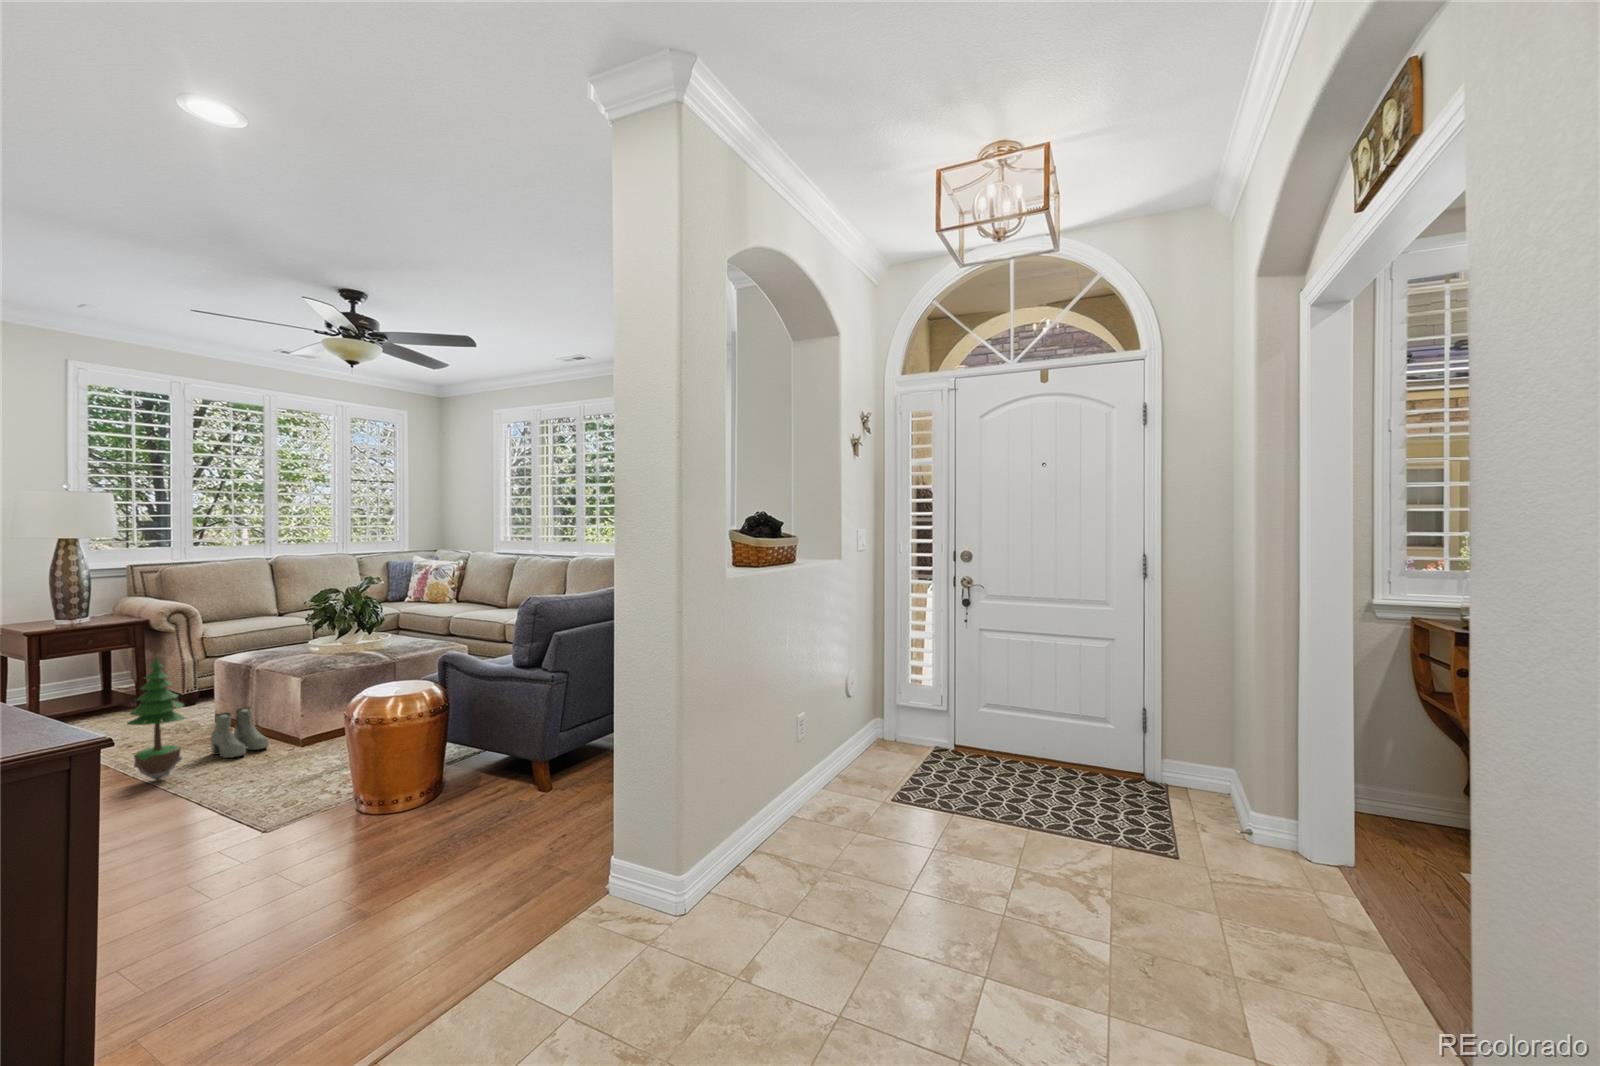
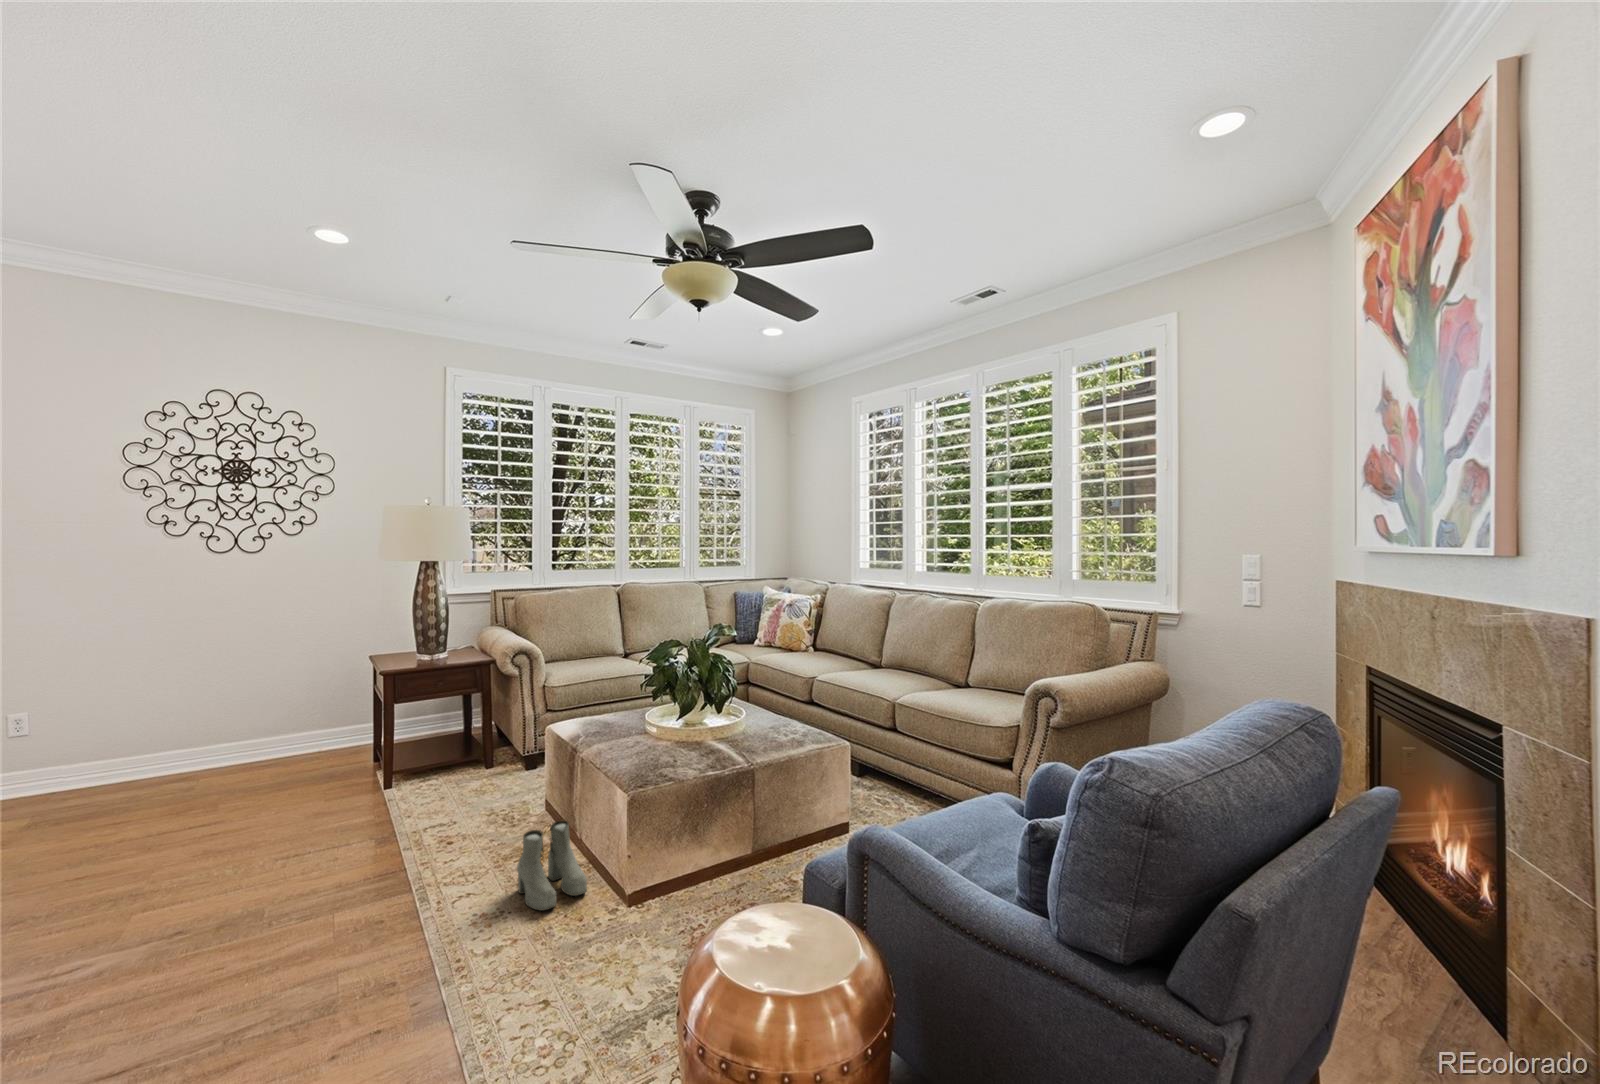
potted tree: present [127,658,185,780] -> none [394,756,475,953]

